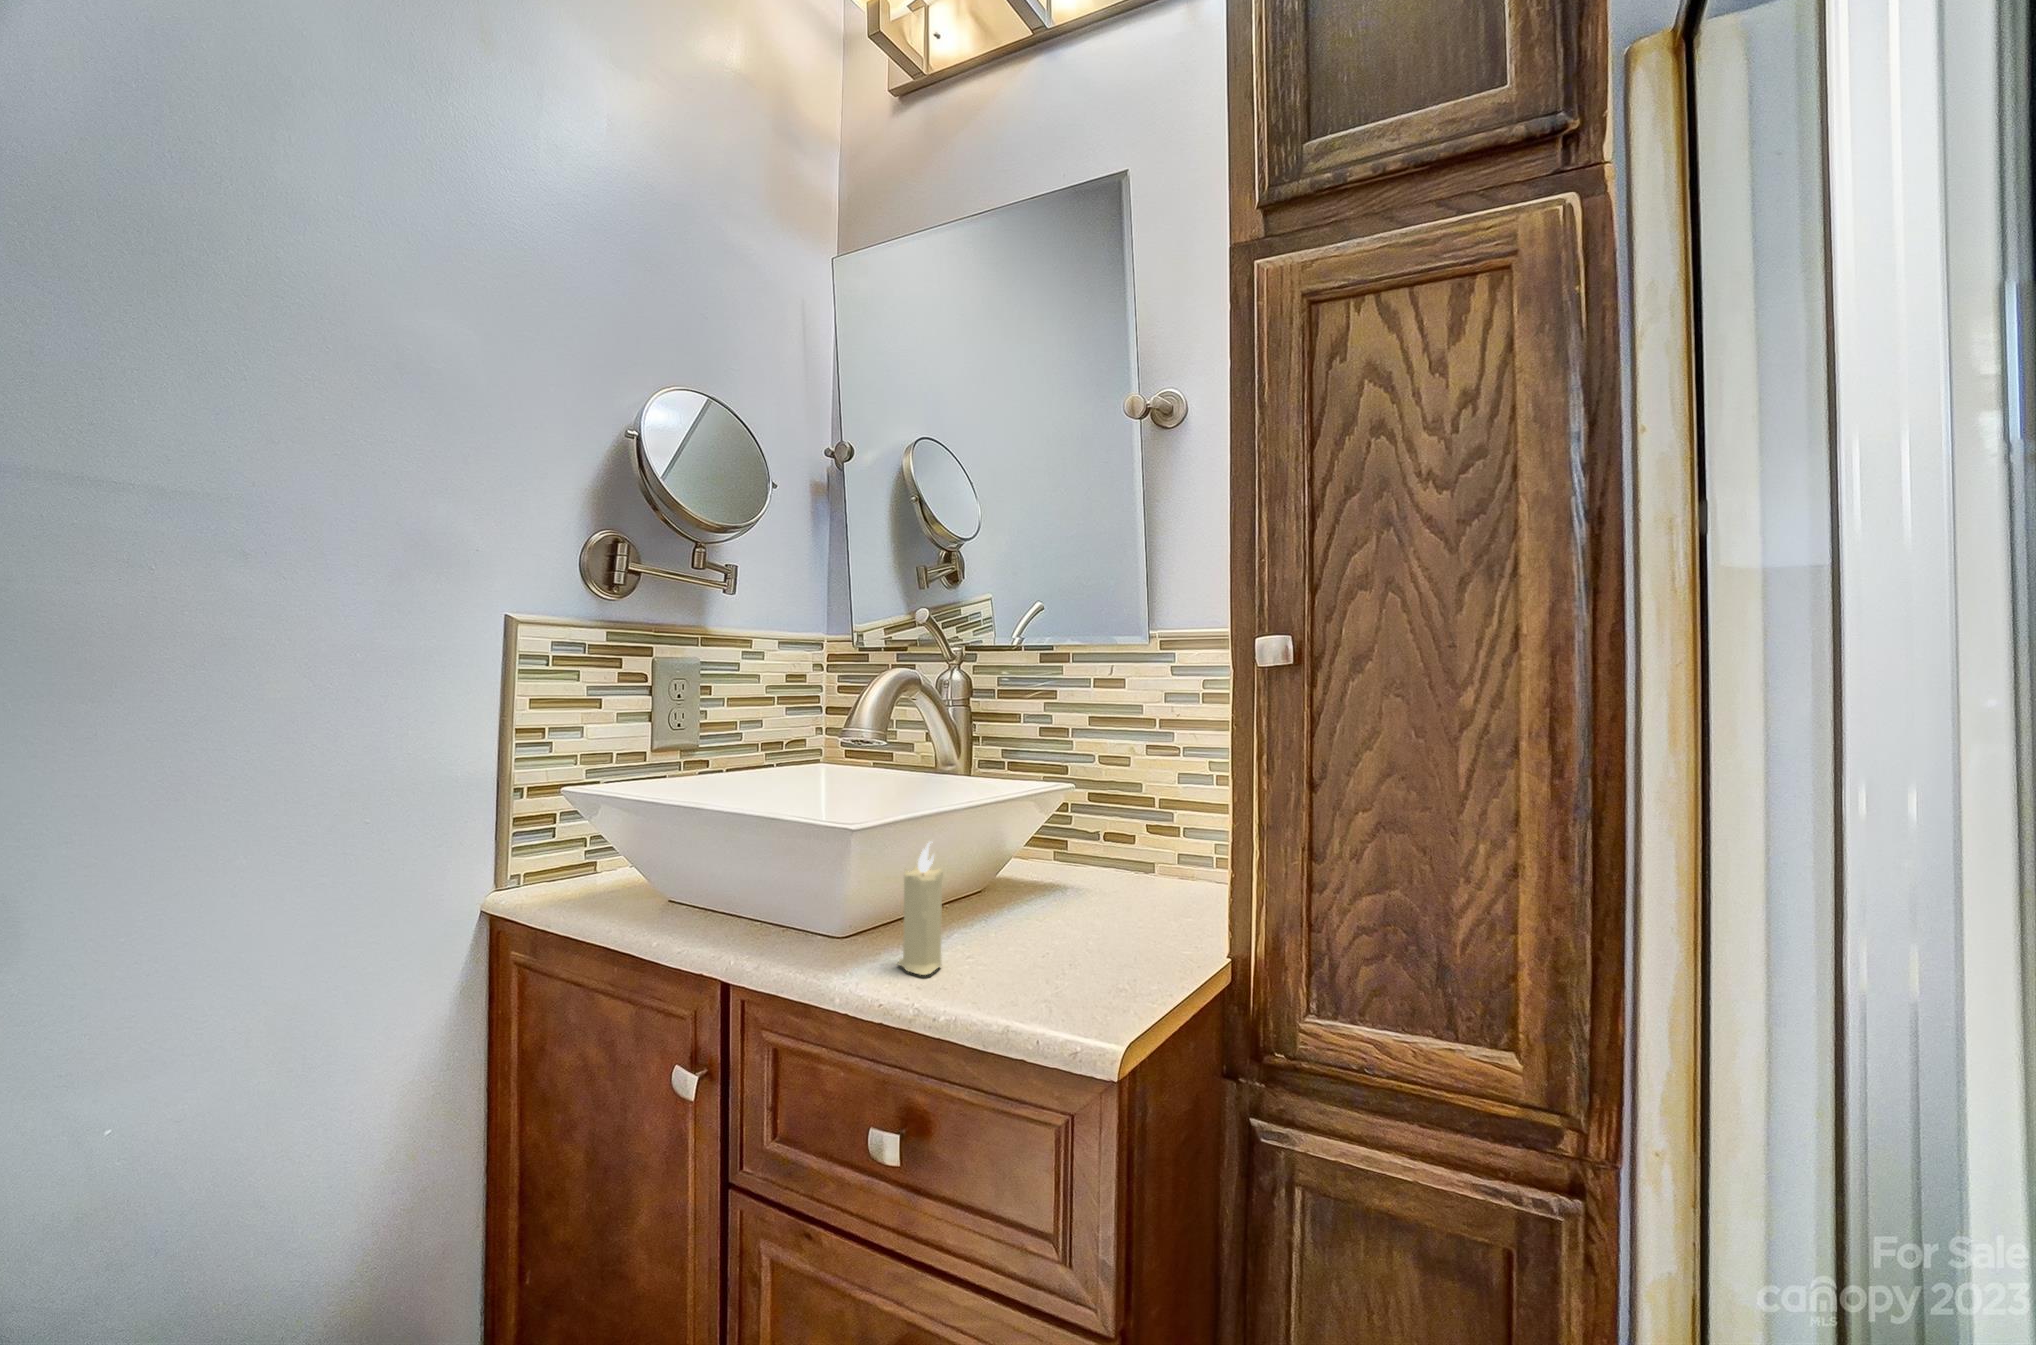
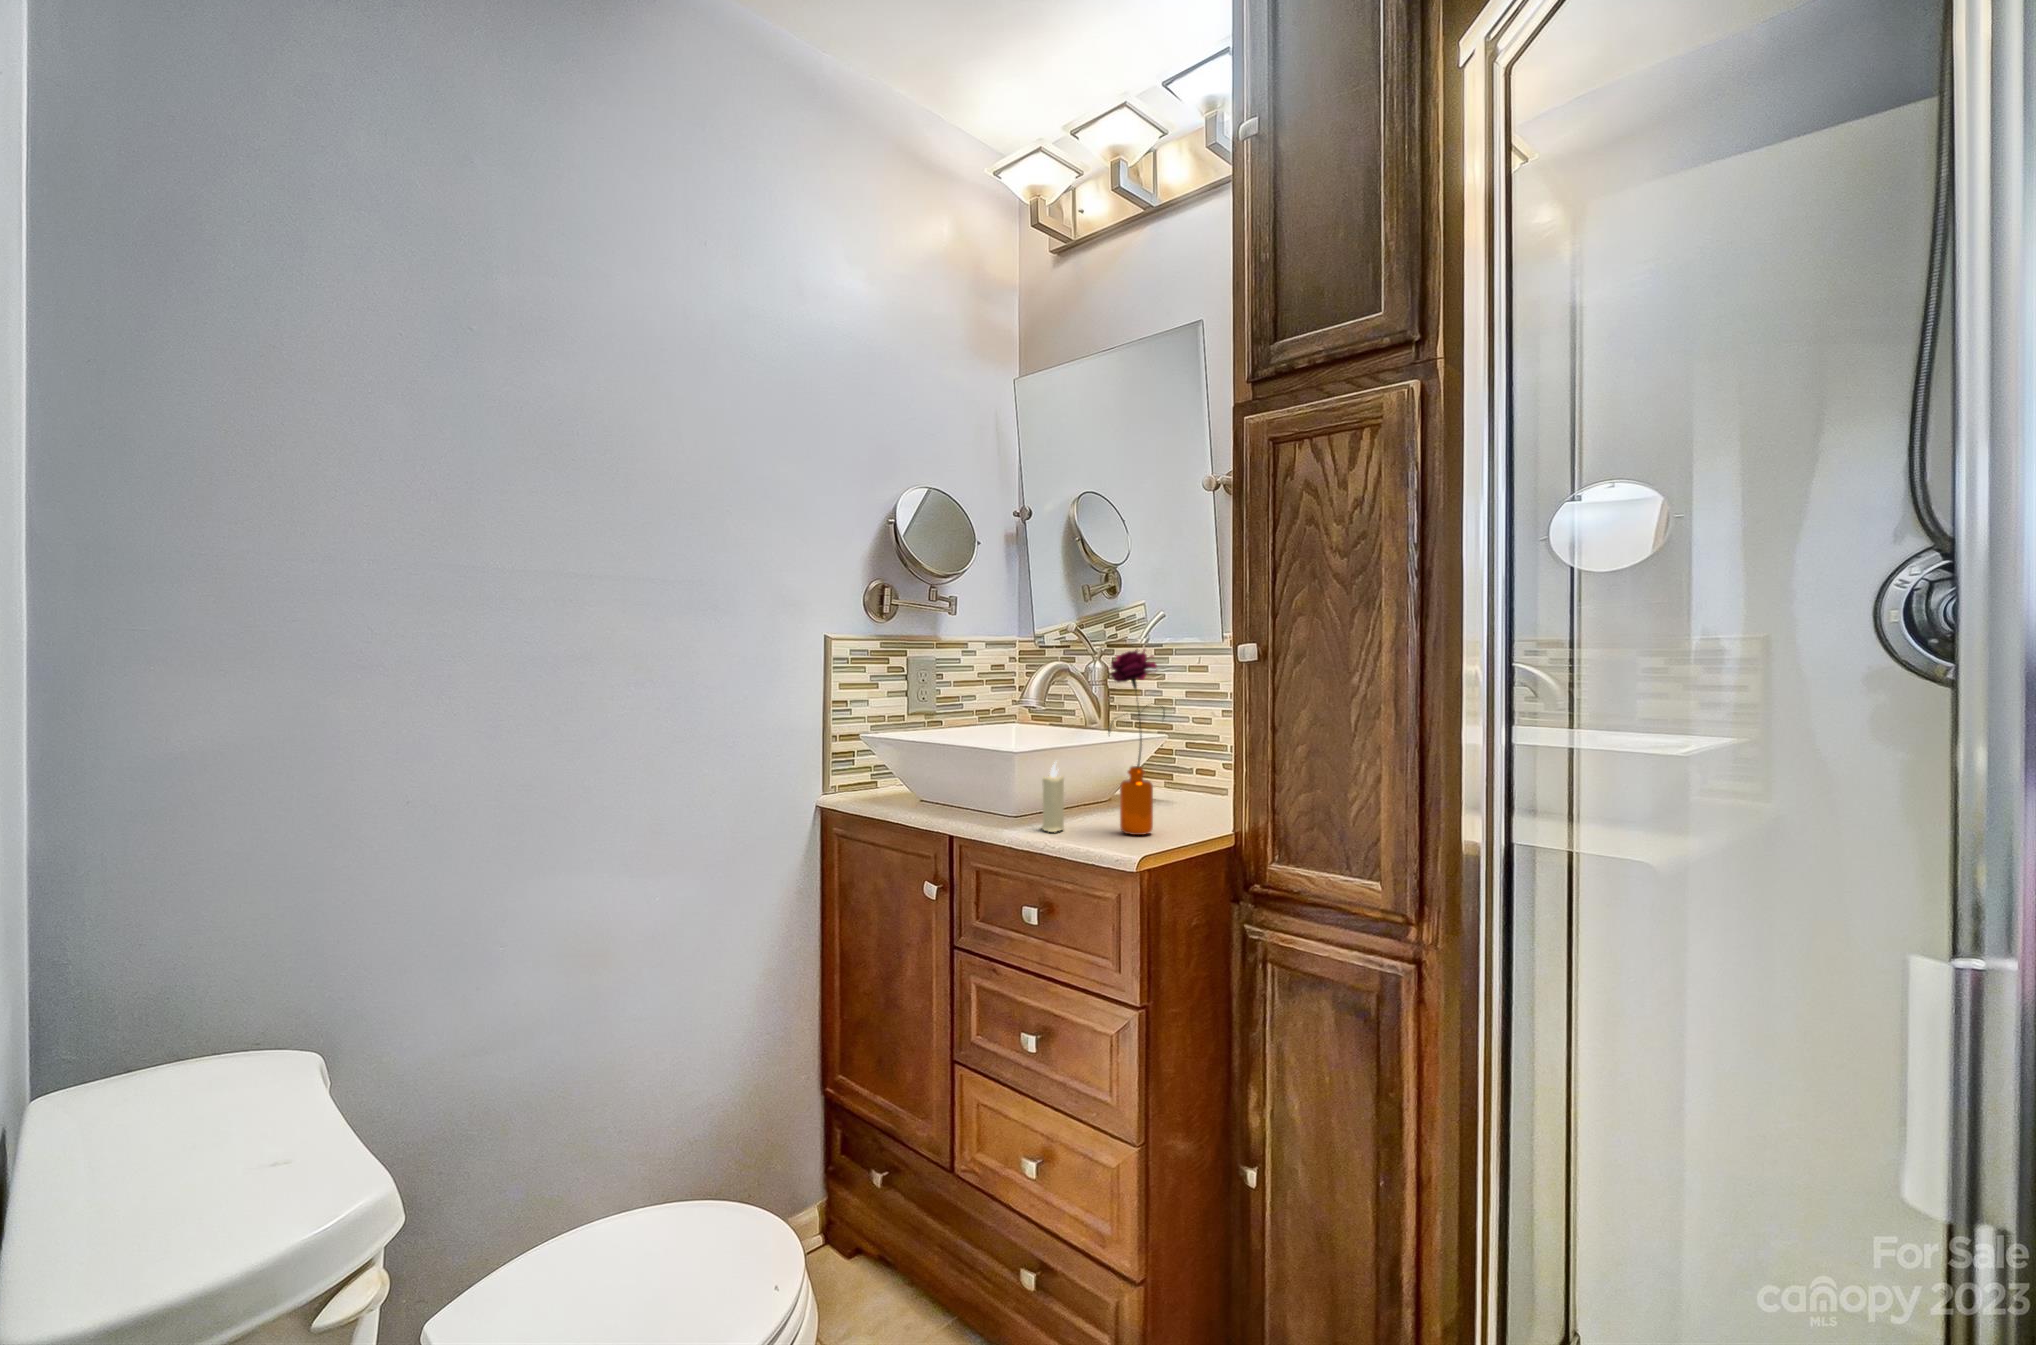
flower: none [1023,642,1115,972] -> present [1108,649,1165,835]

